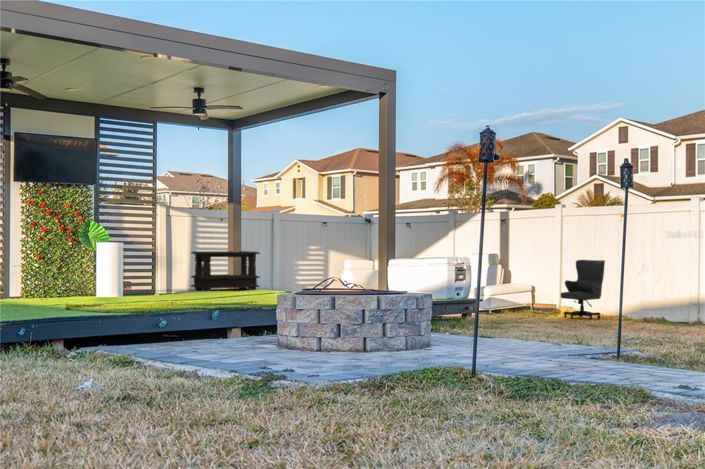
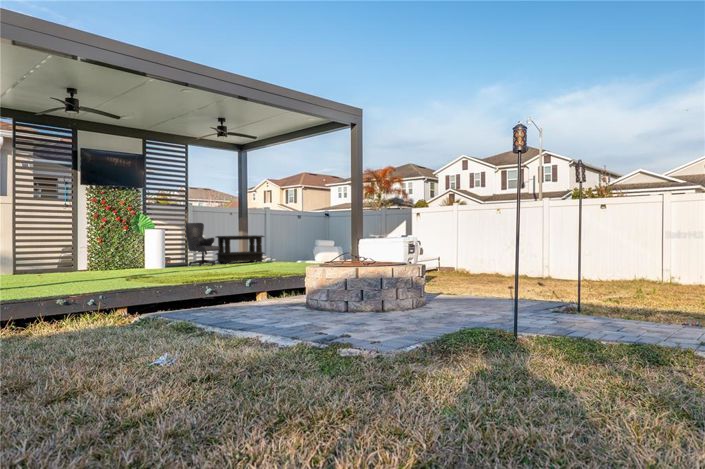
chair: present [561,260,605,320] -> present [186,223,219,266]

